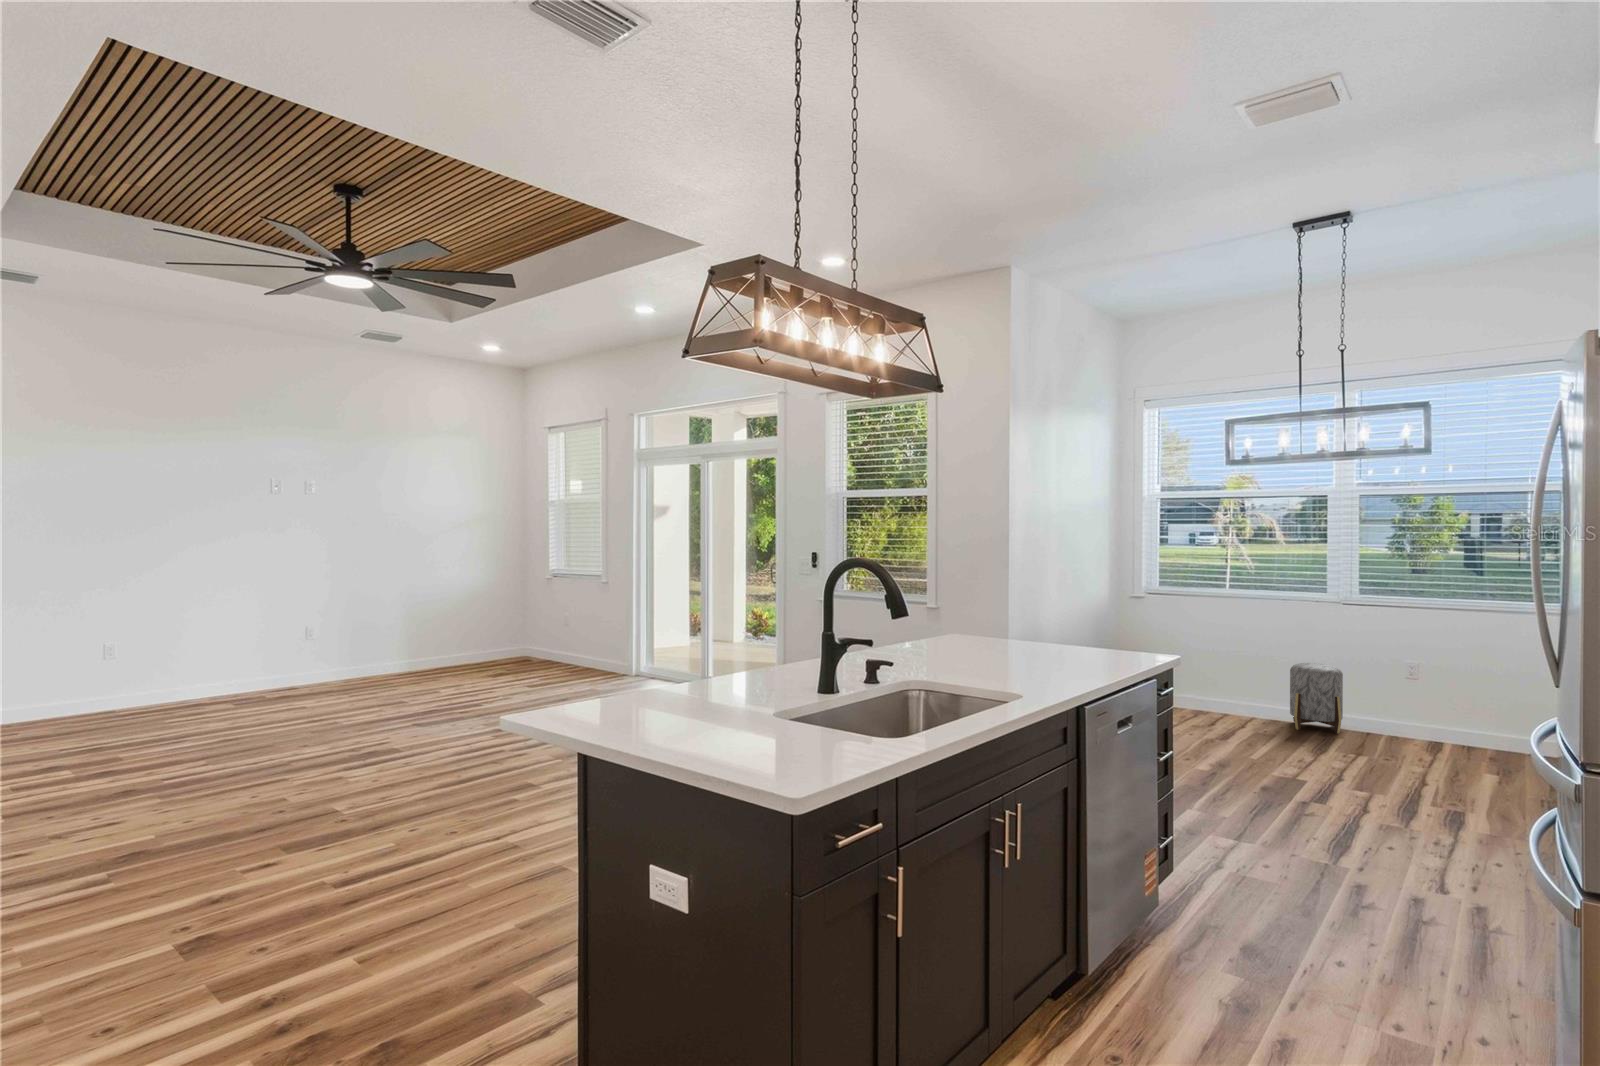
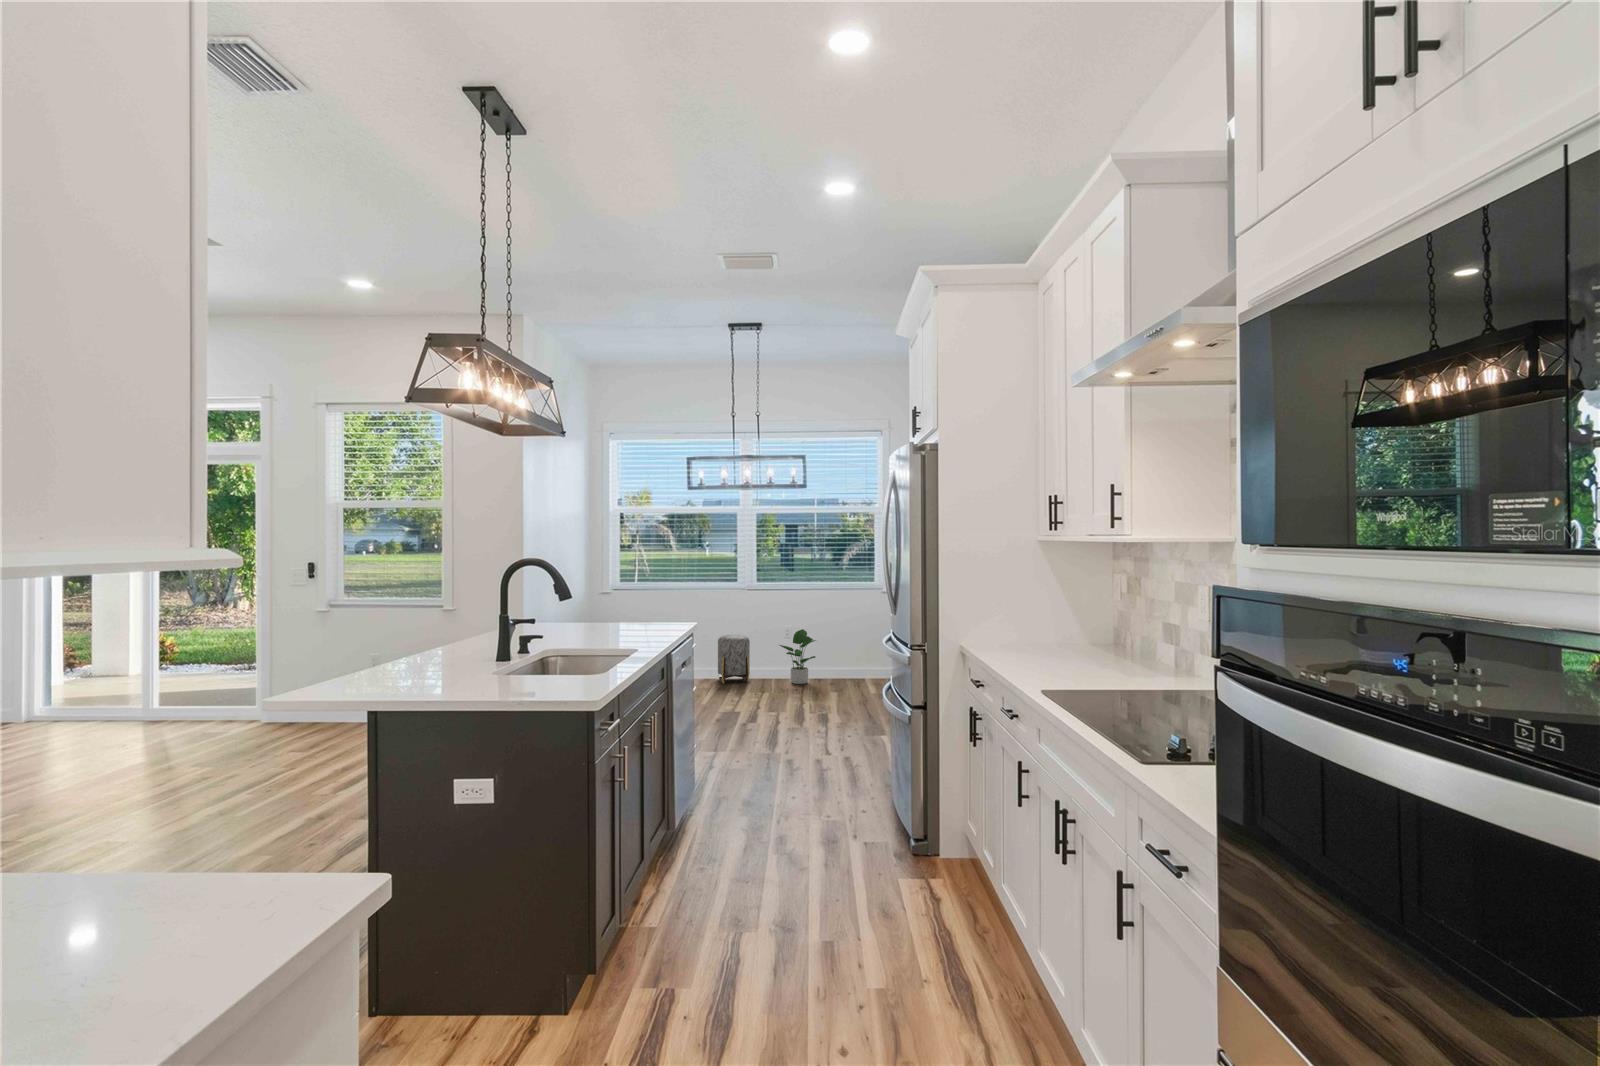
potted plant: none [1390,666,1467,750] -> present [780,629,816,684]

